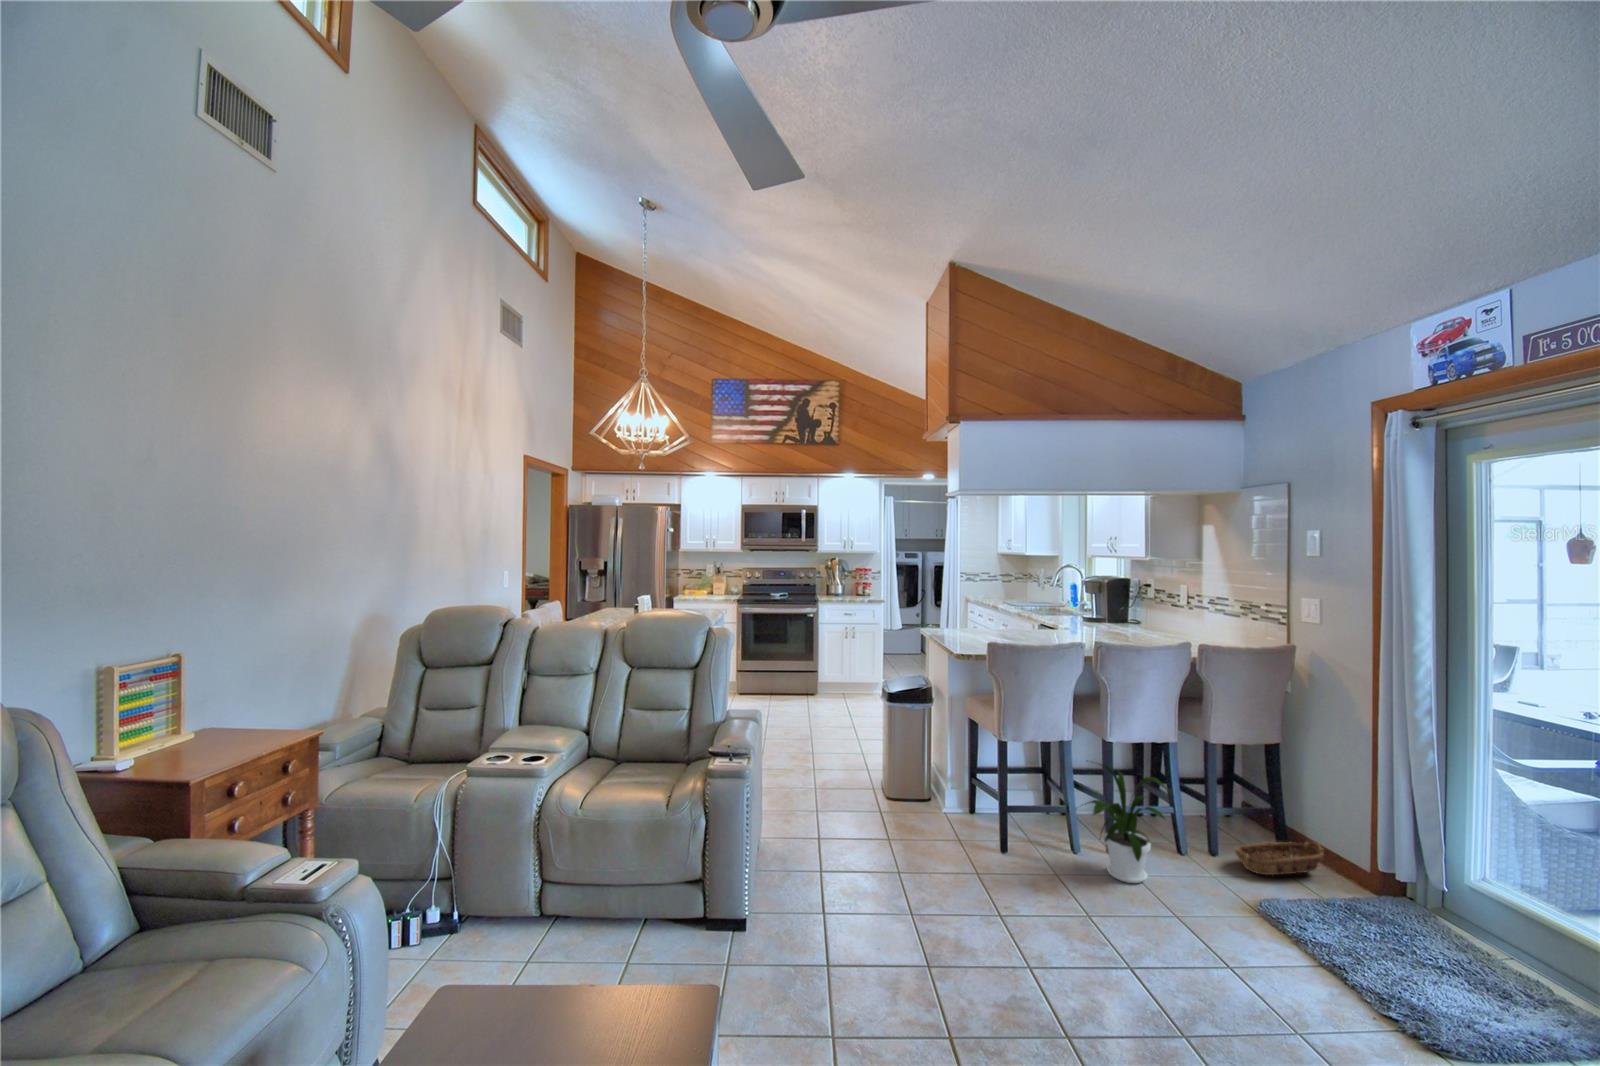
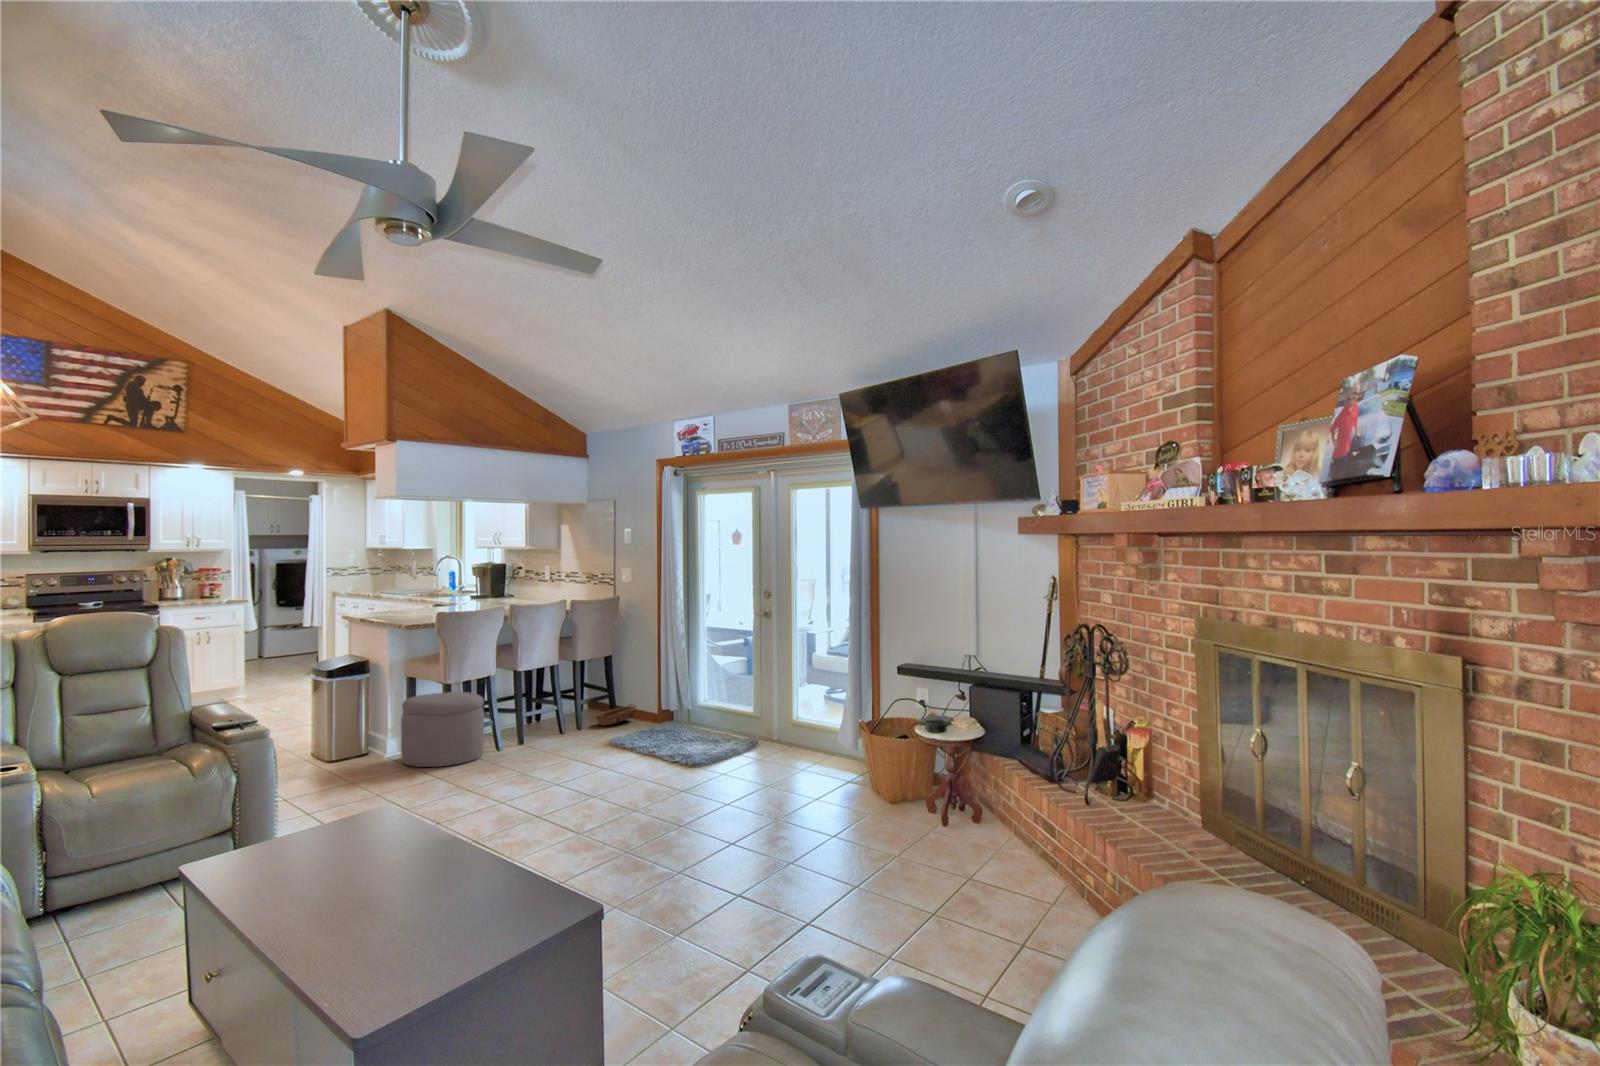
house plant: present [1085,762,1169,883] -> none [508,673,571,743]
ottoman: none [907,763,1019,890] -> present [401,692,484,767]

